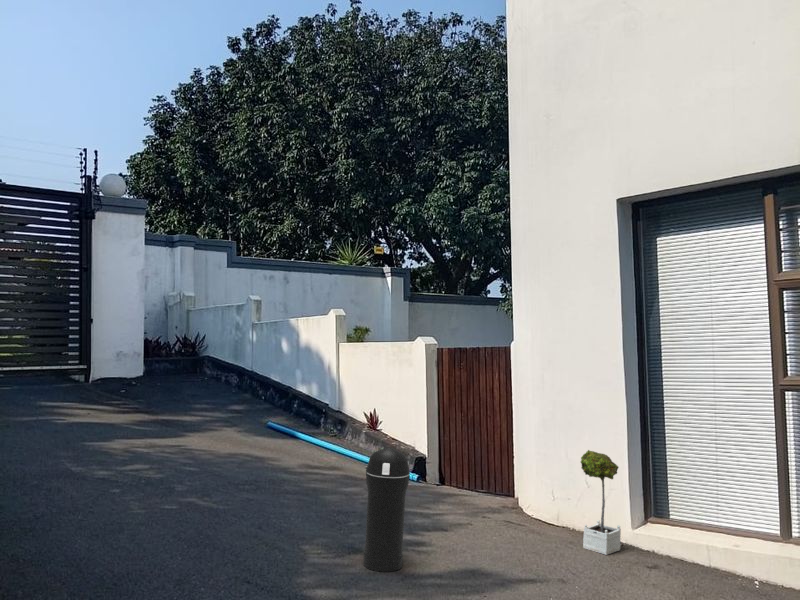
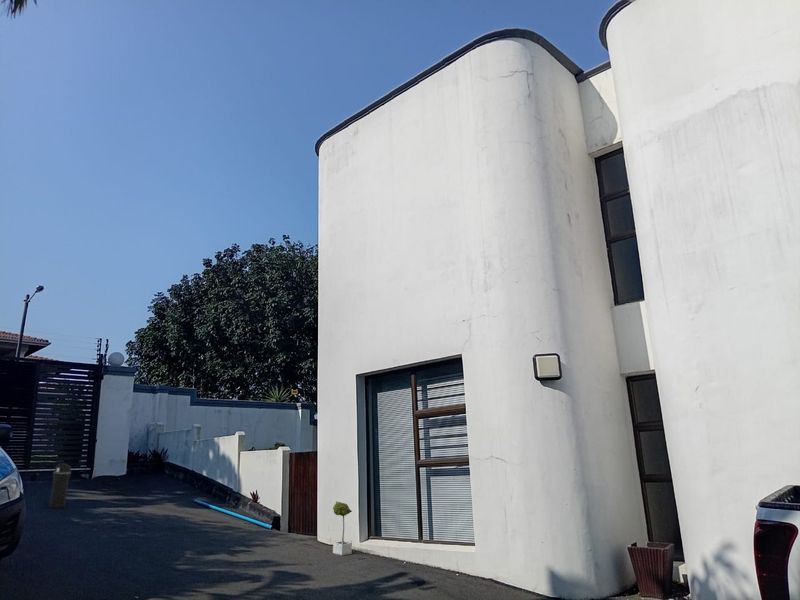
trash can: present [363,448,410,572] -> present [49,463,71,508]

